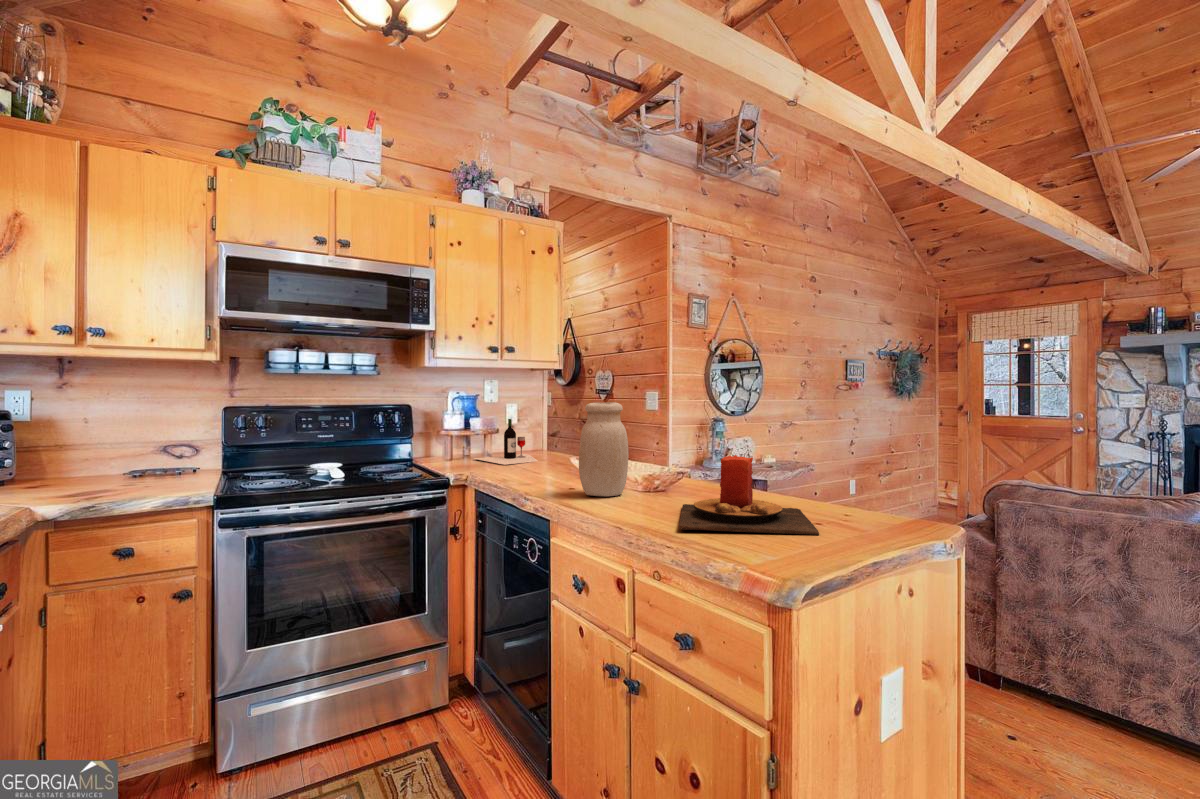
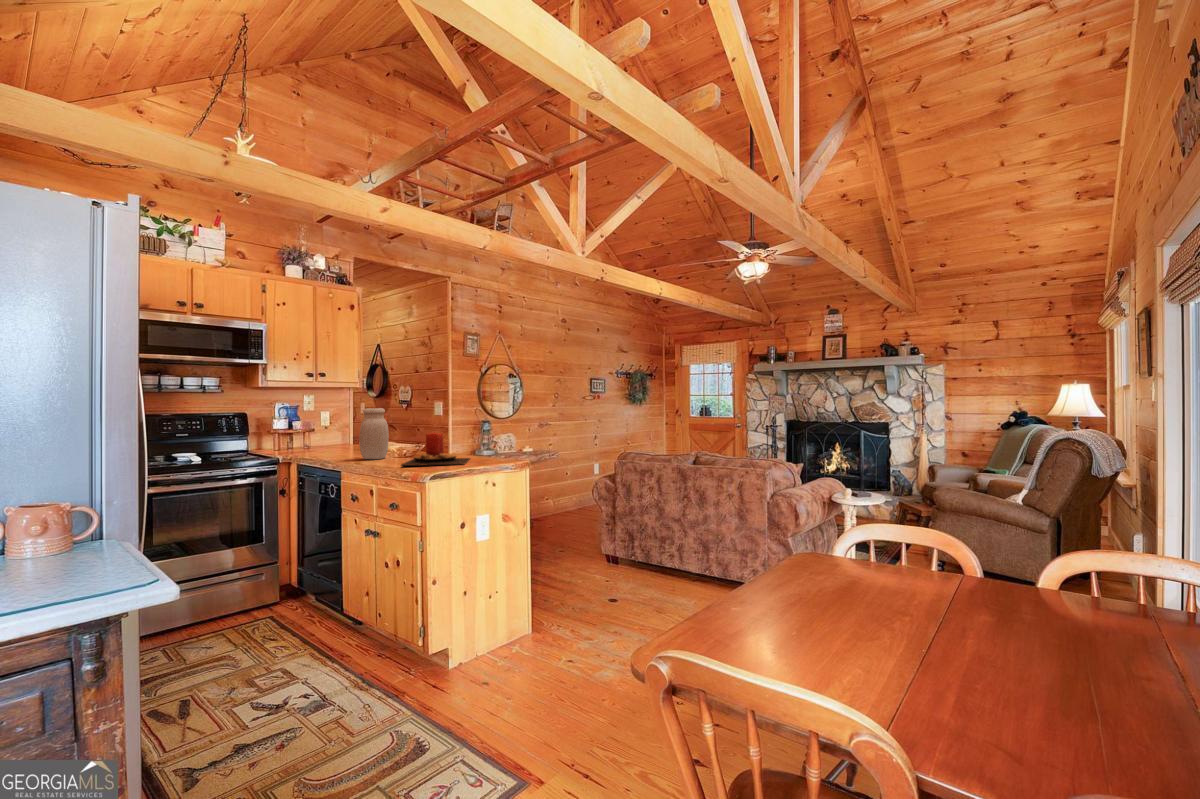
wine bottle: present [475,419,537,465] -> none [295,421,357,450]

